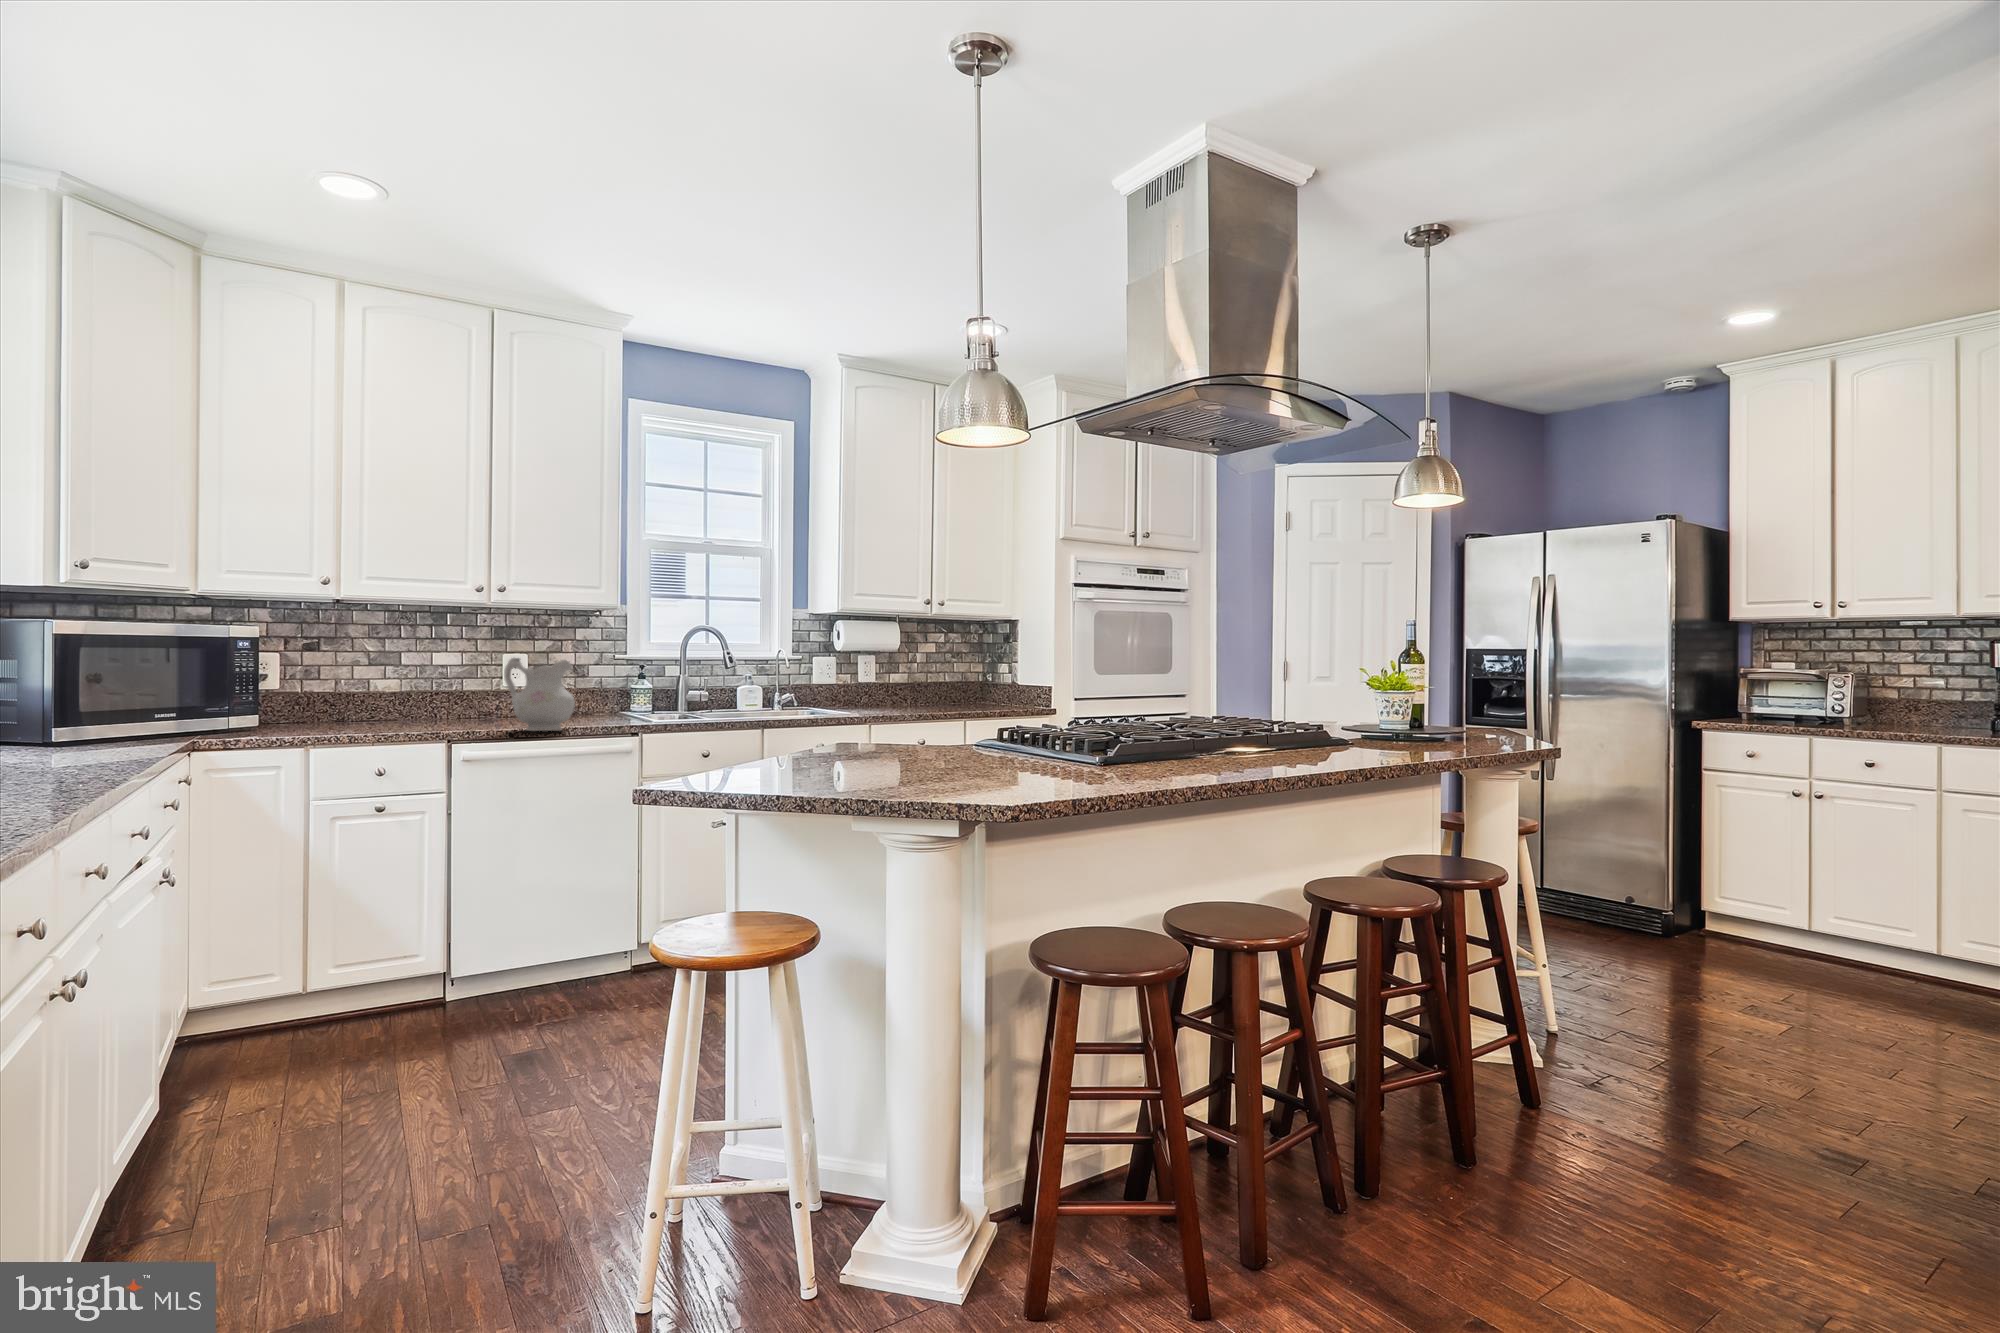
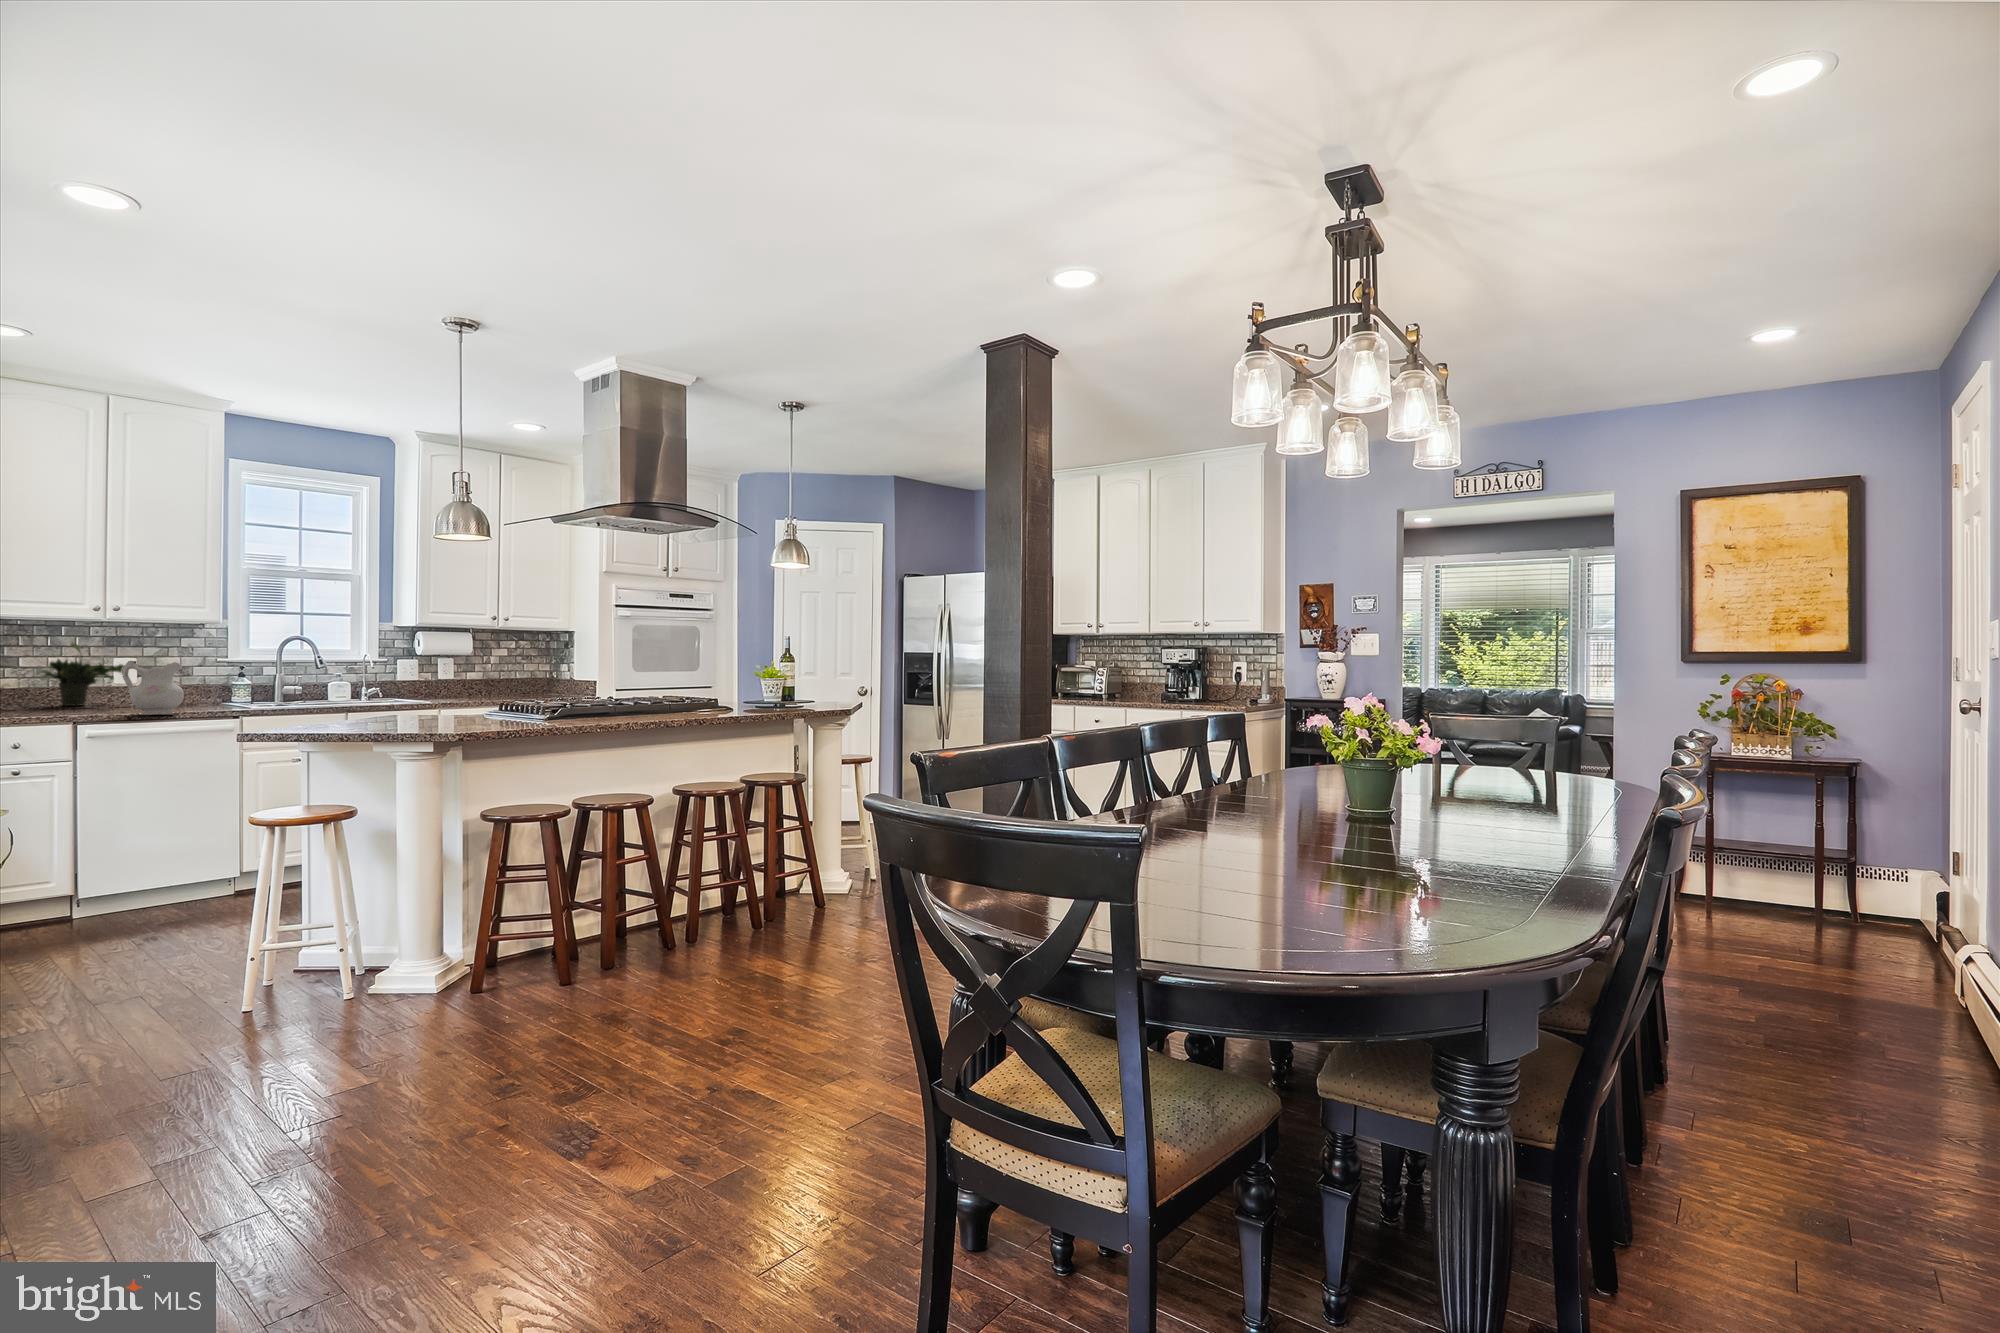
potted plant: none [422,635,517,715] -> present [42,644,124,706]

